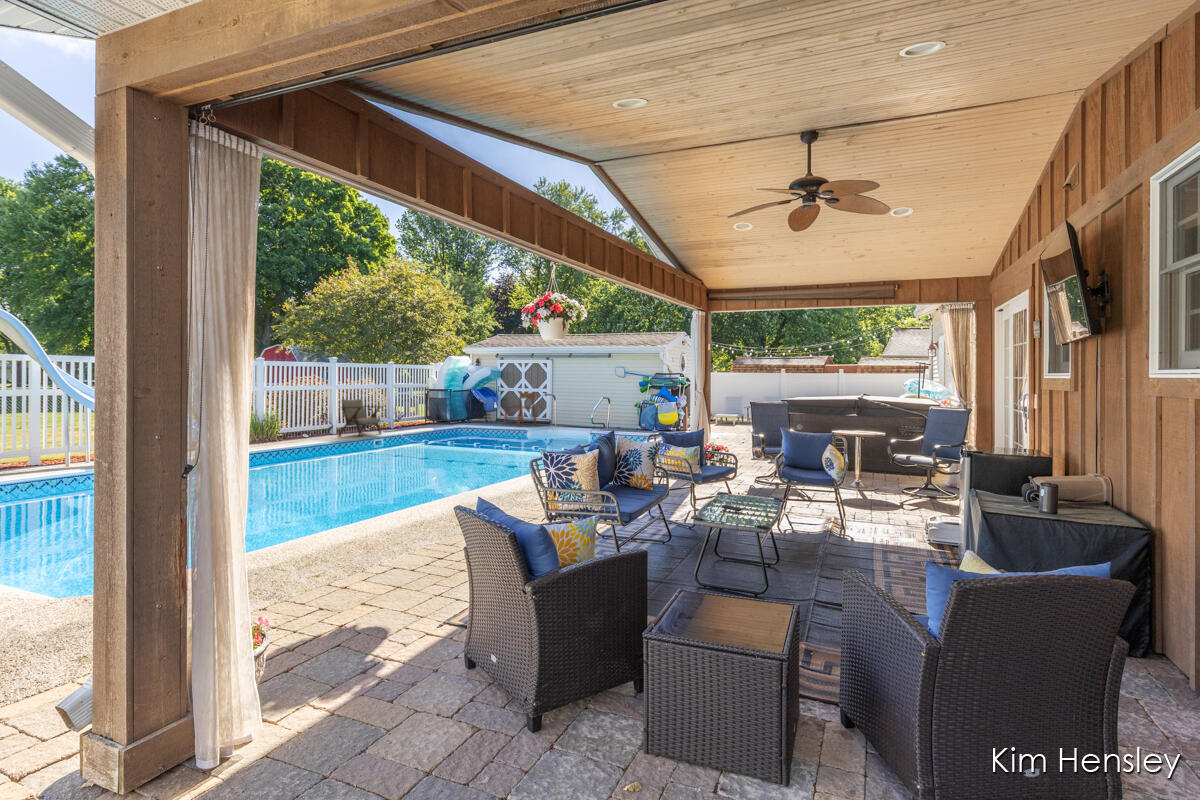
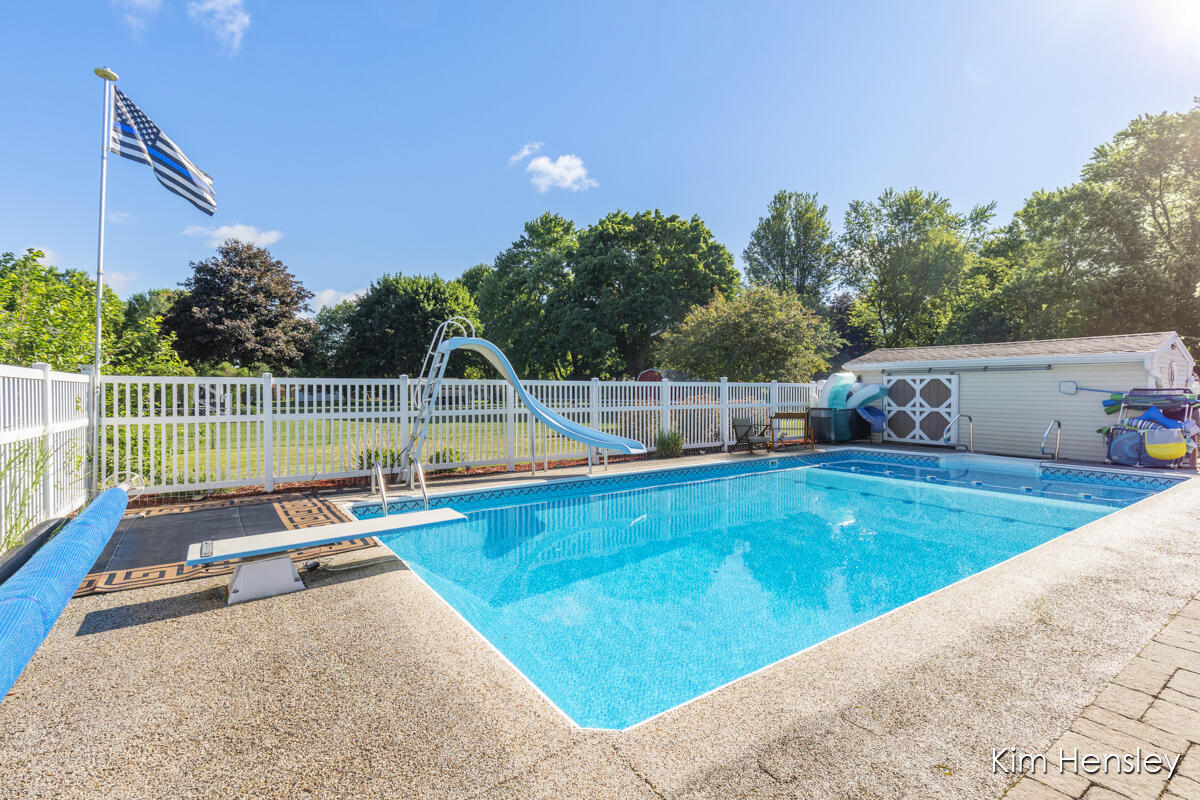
bench: present [504,393,536,426] -> present [768,412,814,450]

